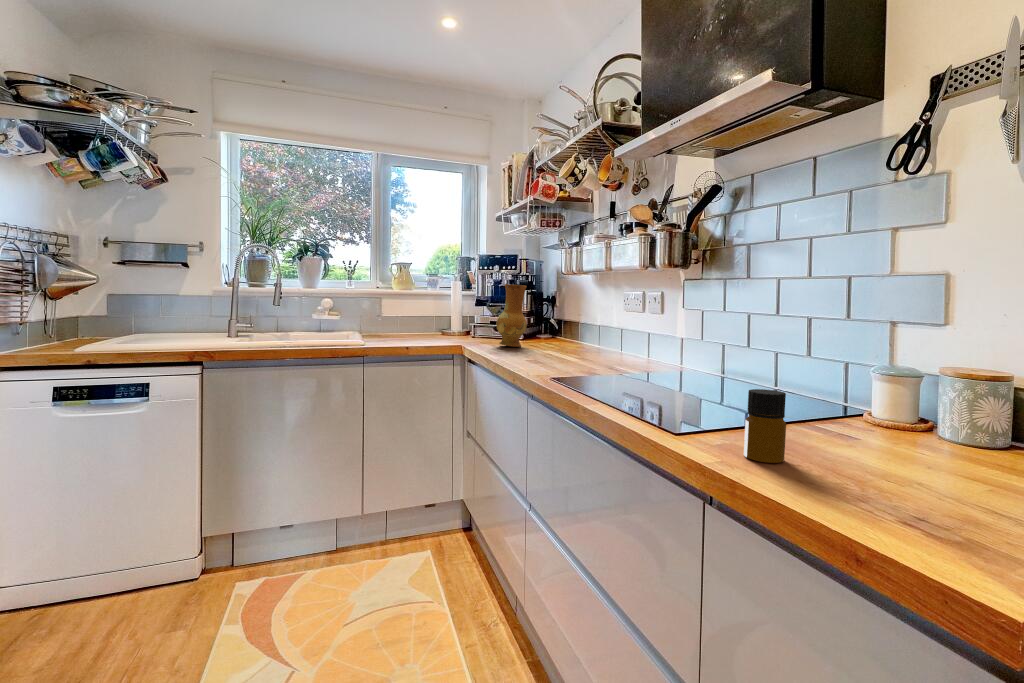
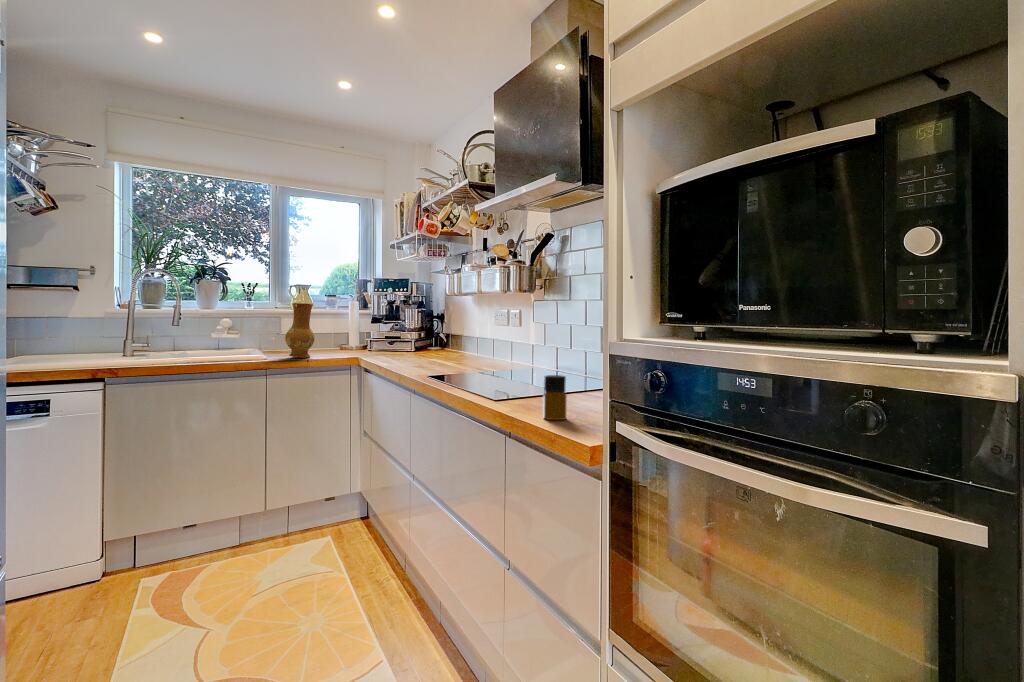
ceramic jug: present [496,284,527,347] -> present [285,303,314,358]

